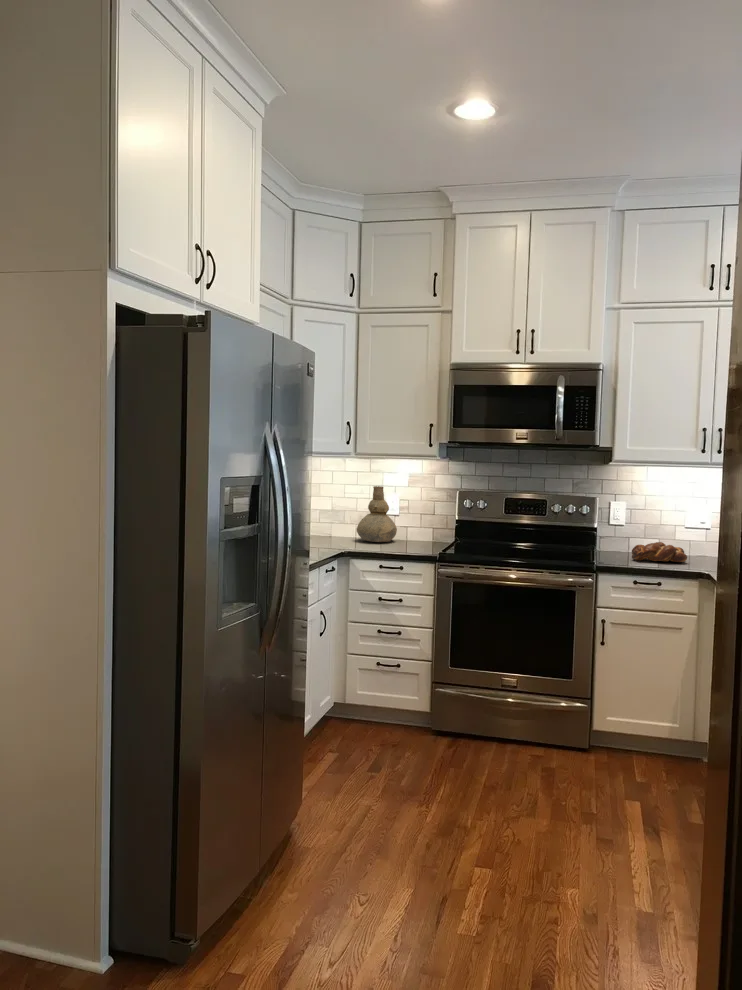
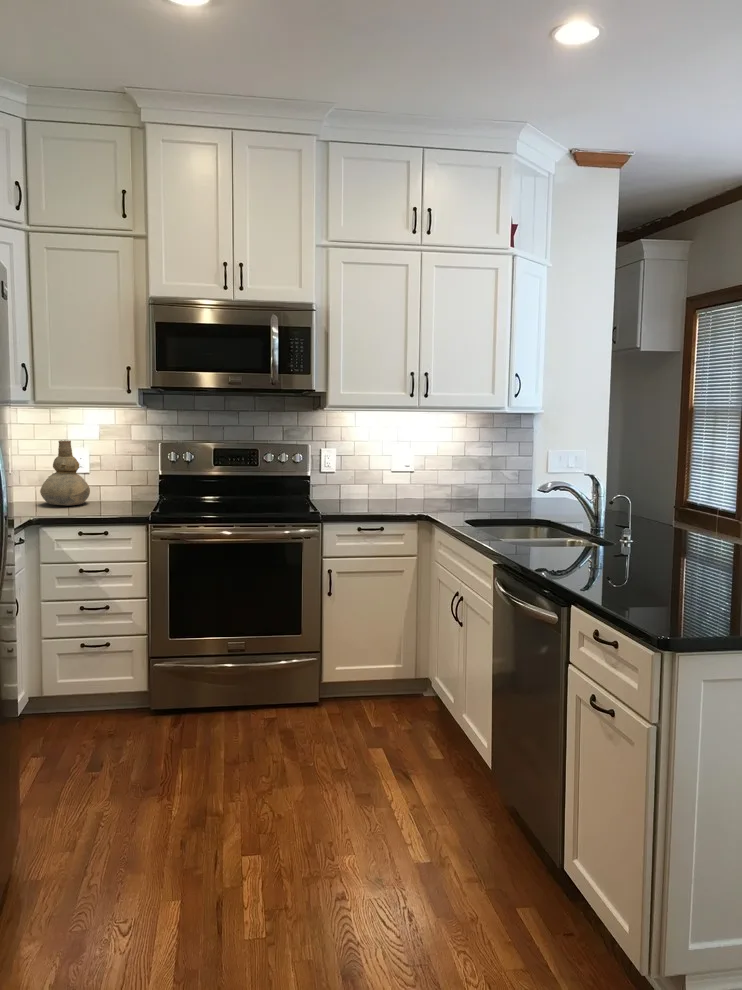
bread loaf: present [632,542,687,562] -> none [348,487,402,507]

